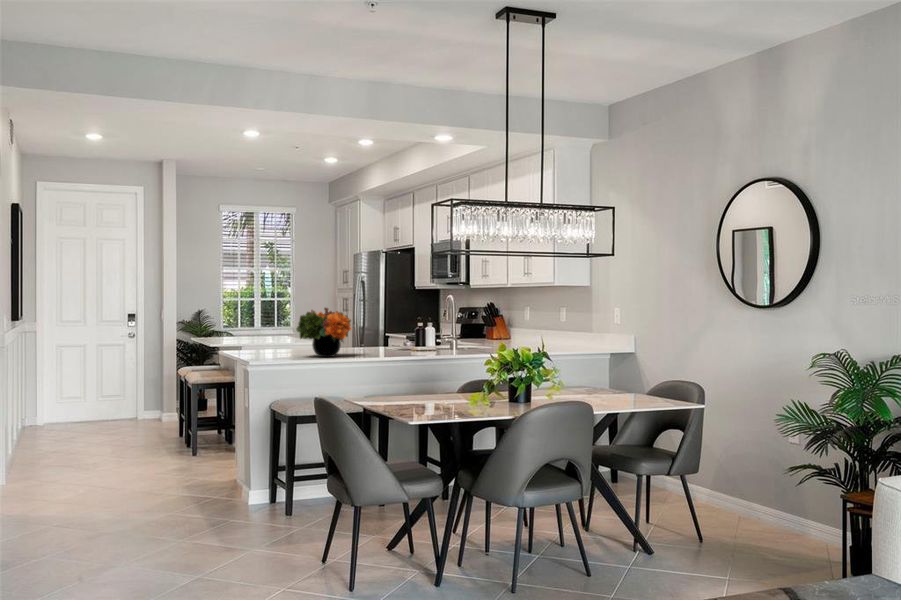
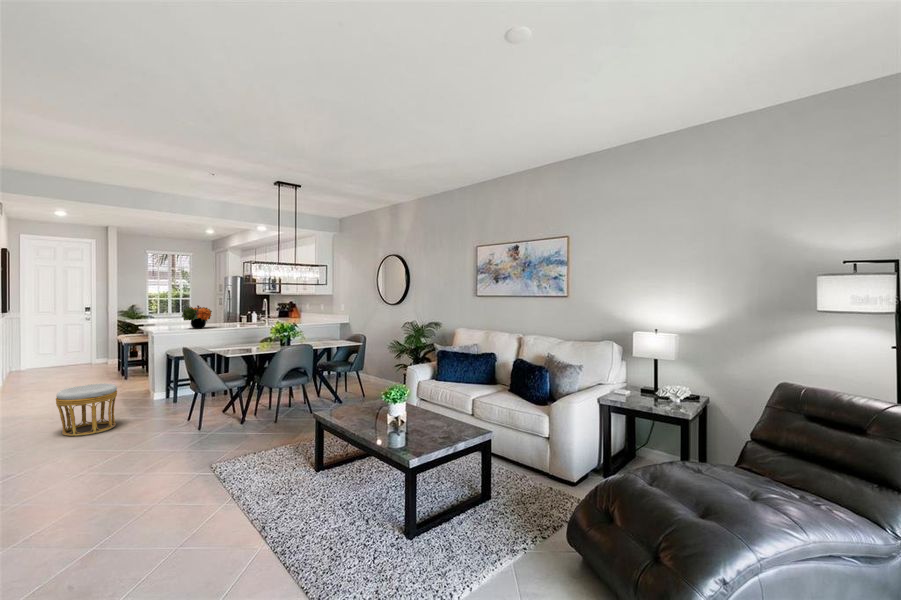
ottoman: none [84,469,190,581] -> present [56,384,117,436]

